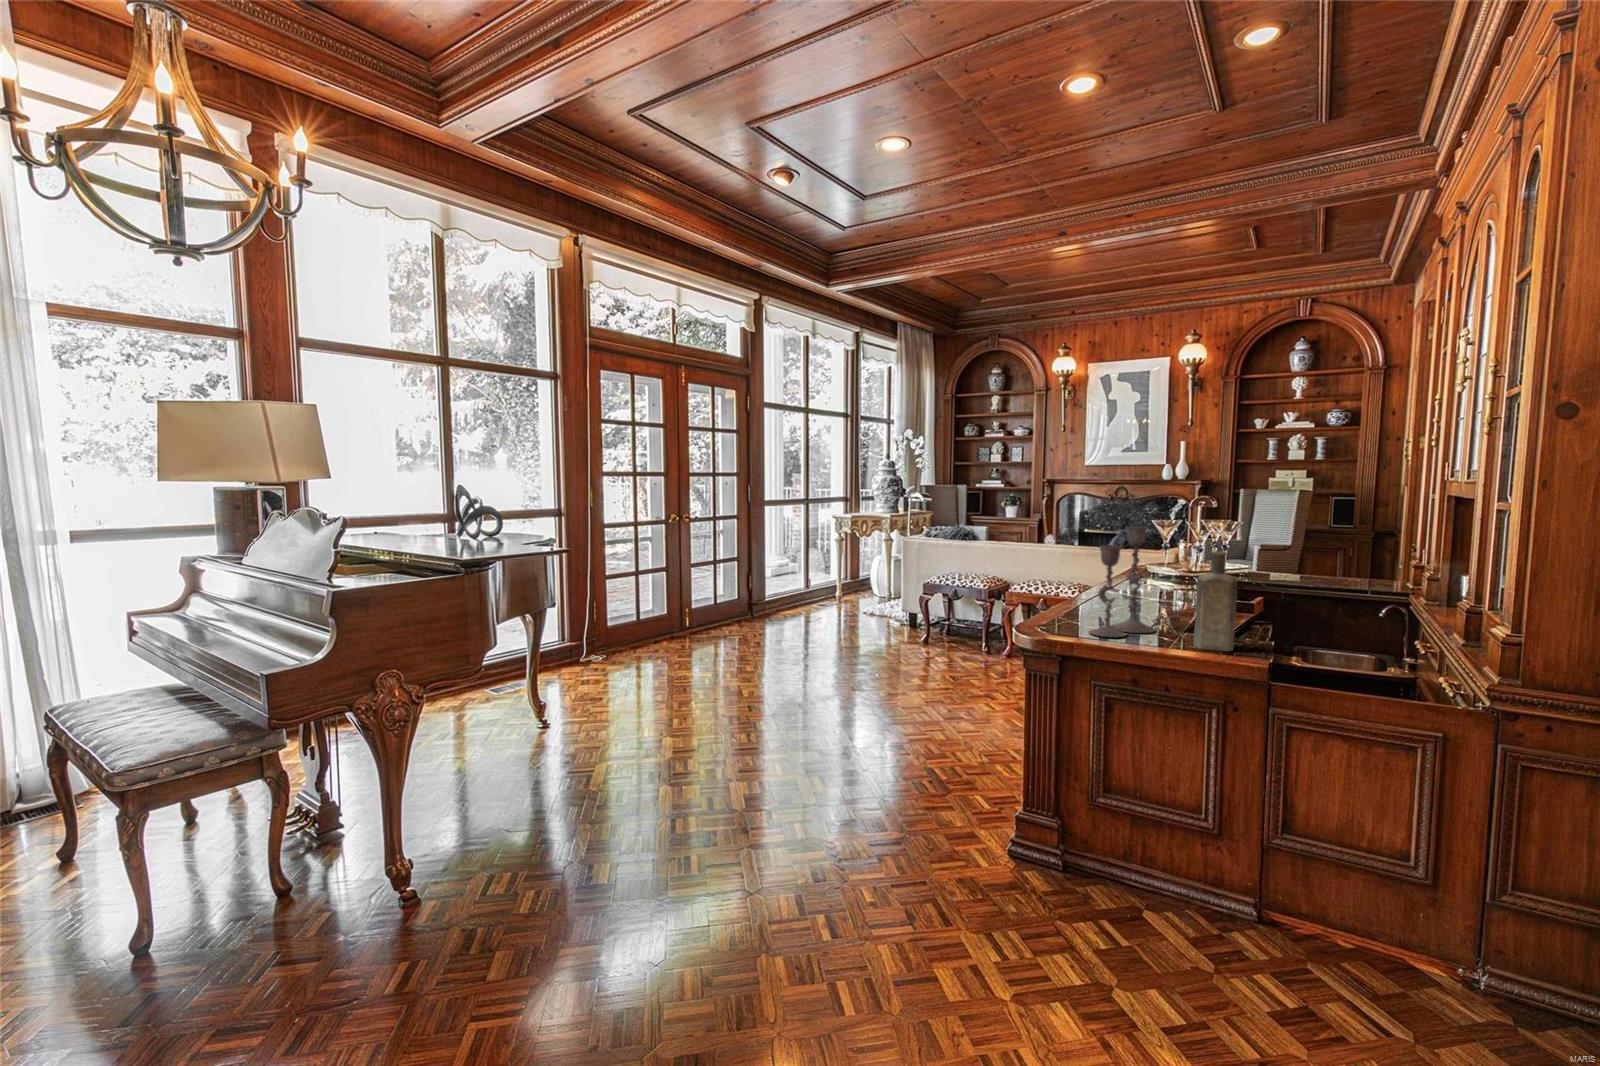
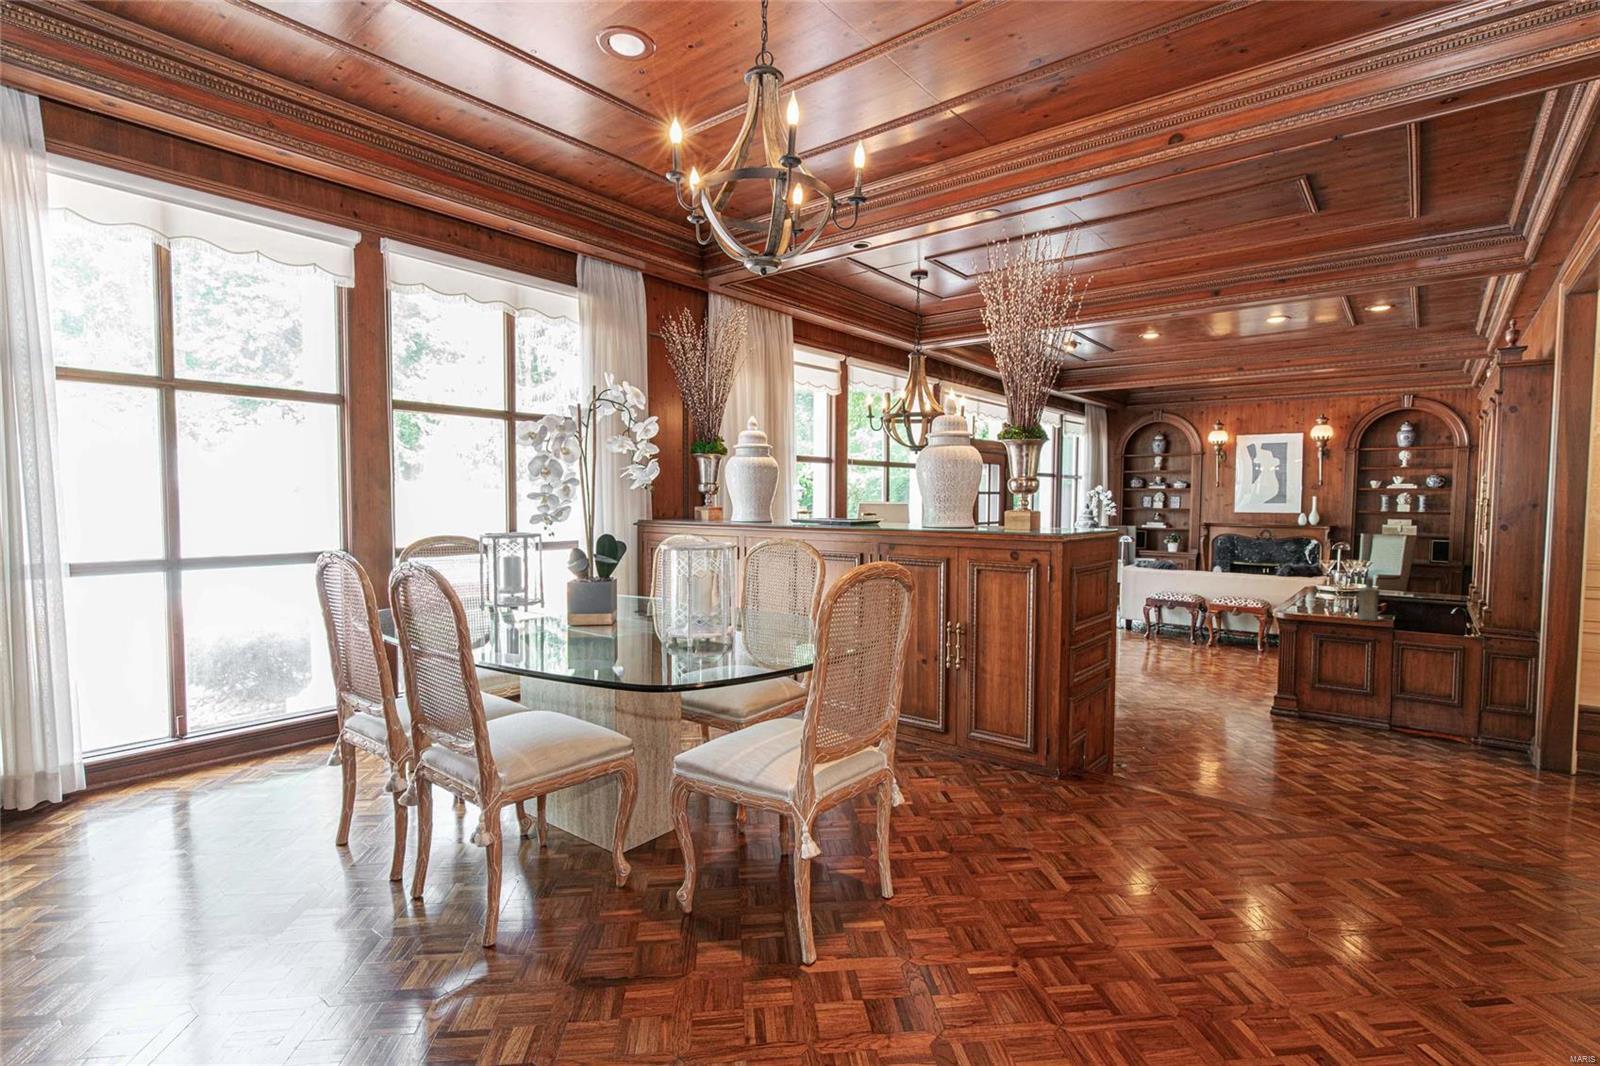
candlestick: present [1089,526,1155,637] -> none [1307,566,1338,616]

